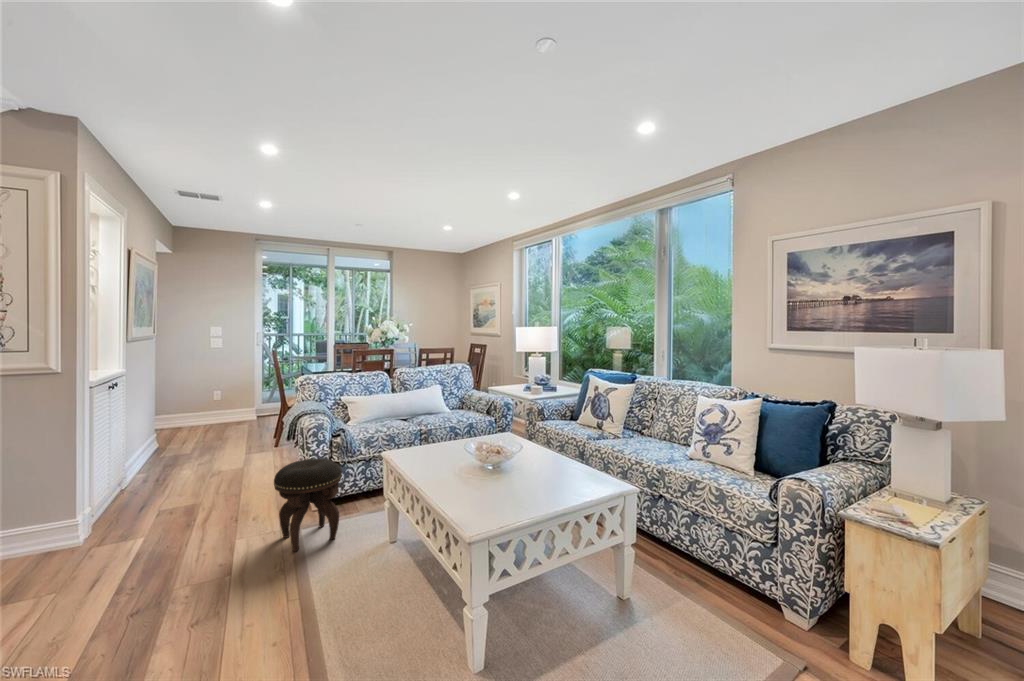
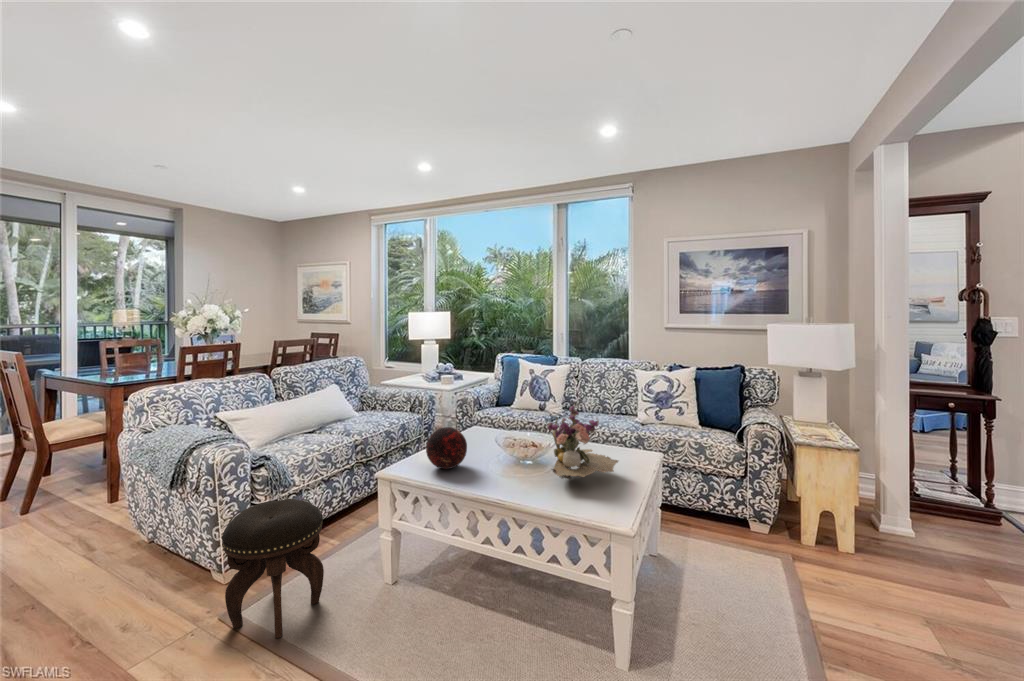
flower arrangement: none [467,418,545,490] -> present [547,405,618,480]
decorative orb: none [411,424,446,460] -> present [426,427,467,469]

